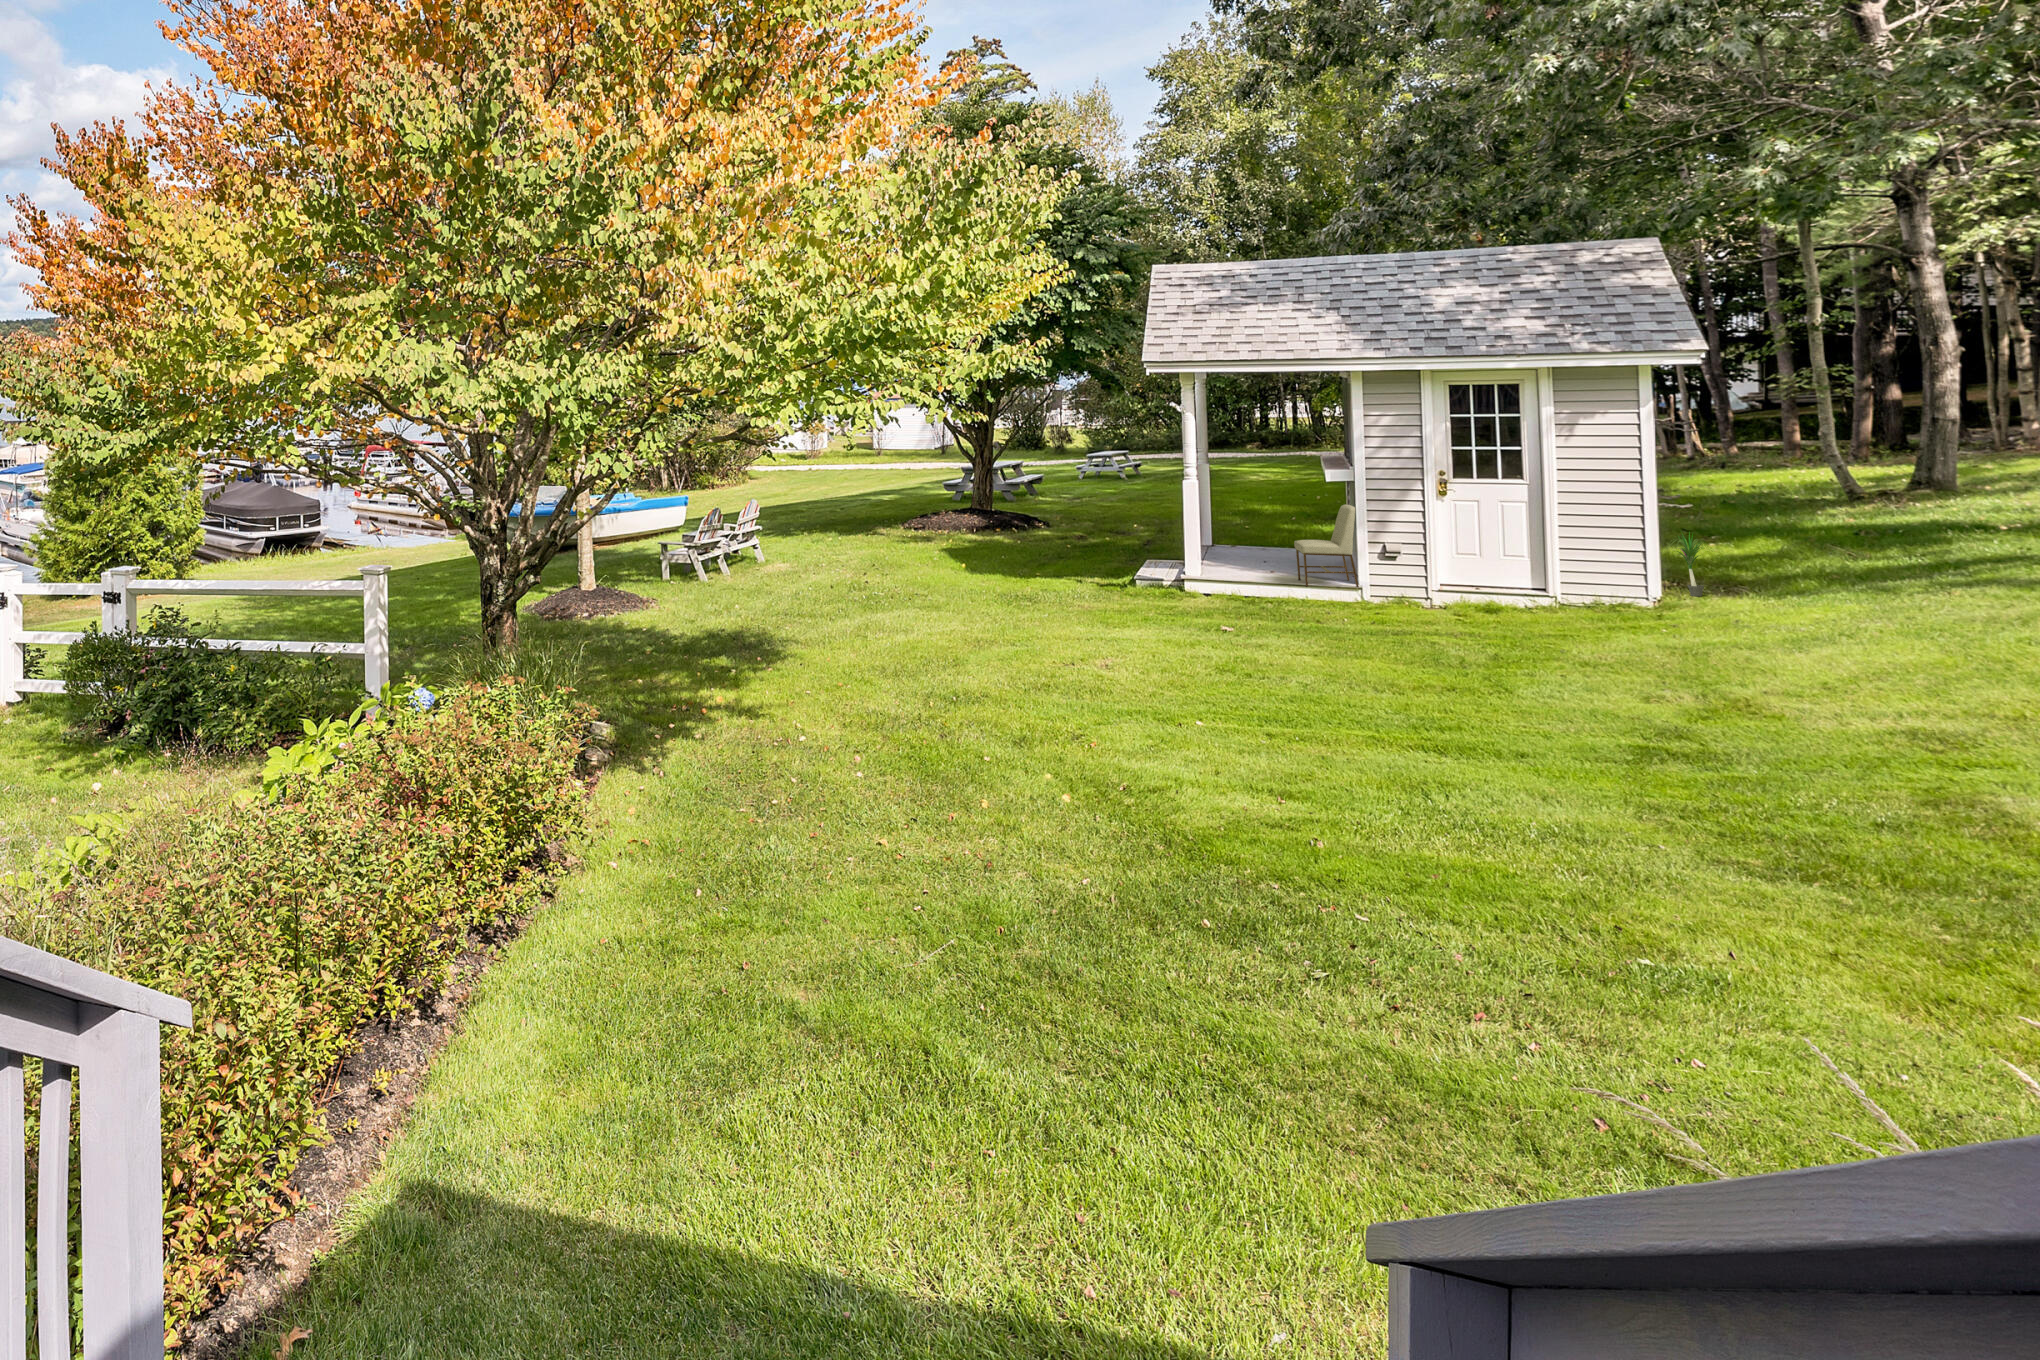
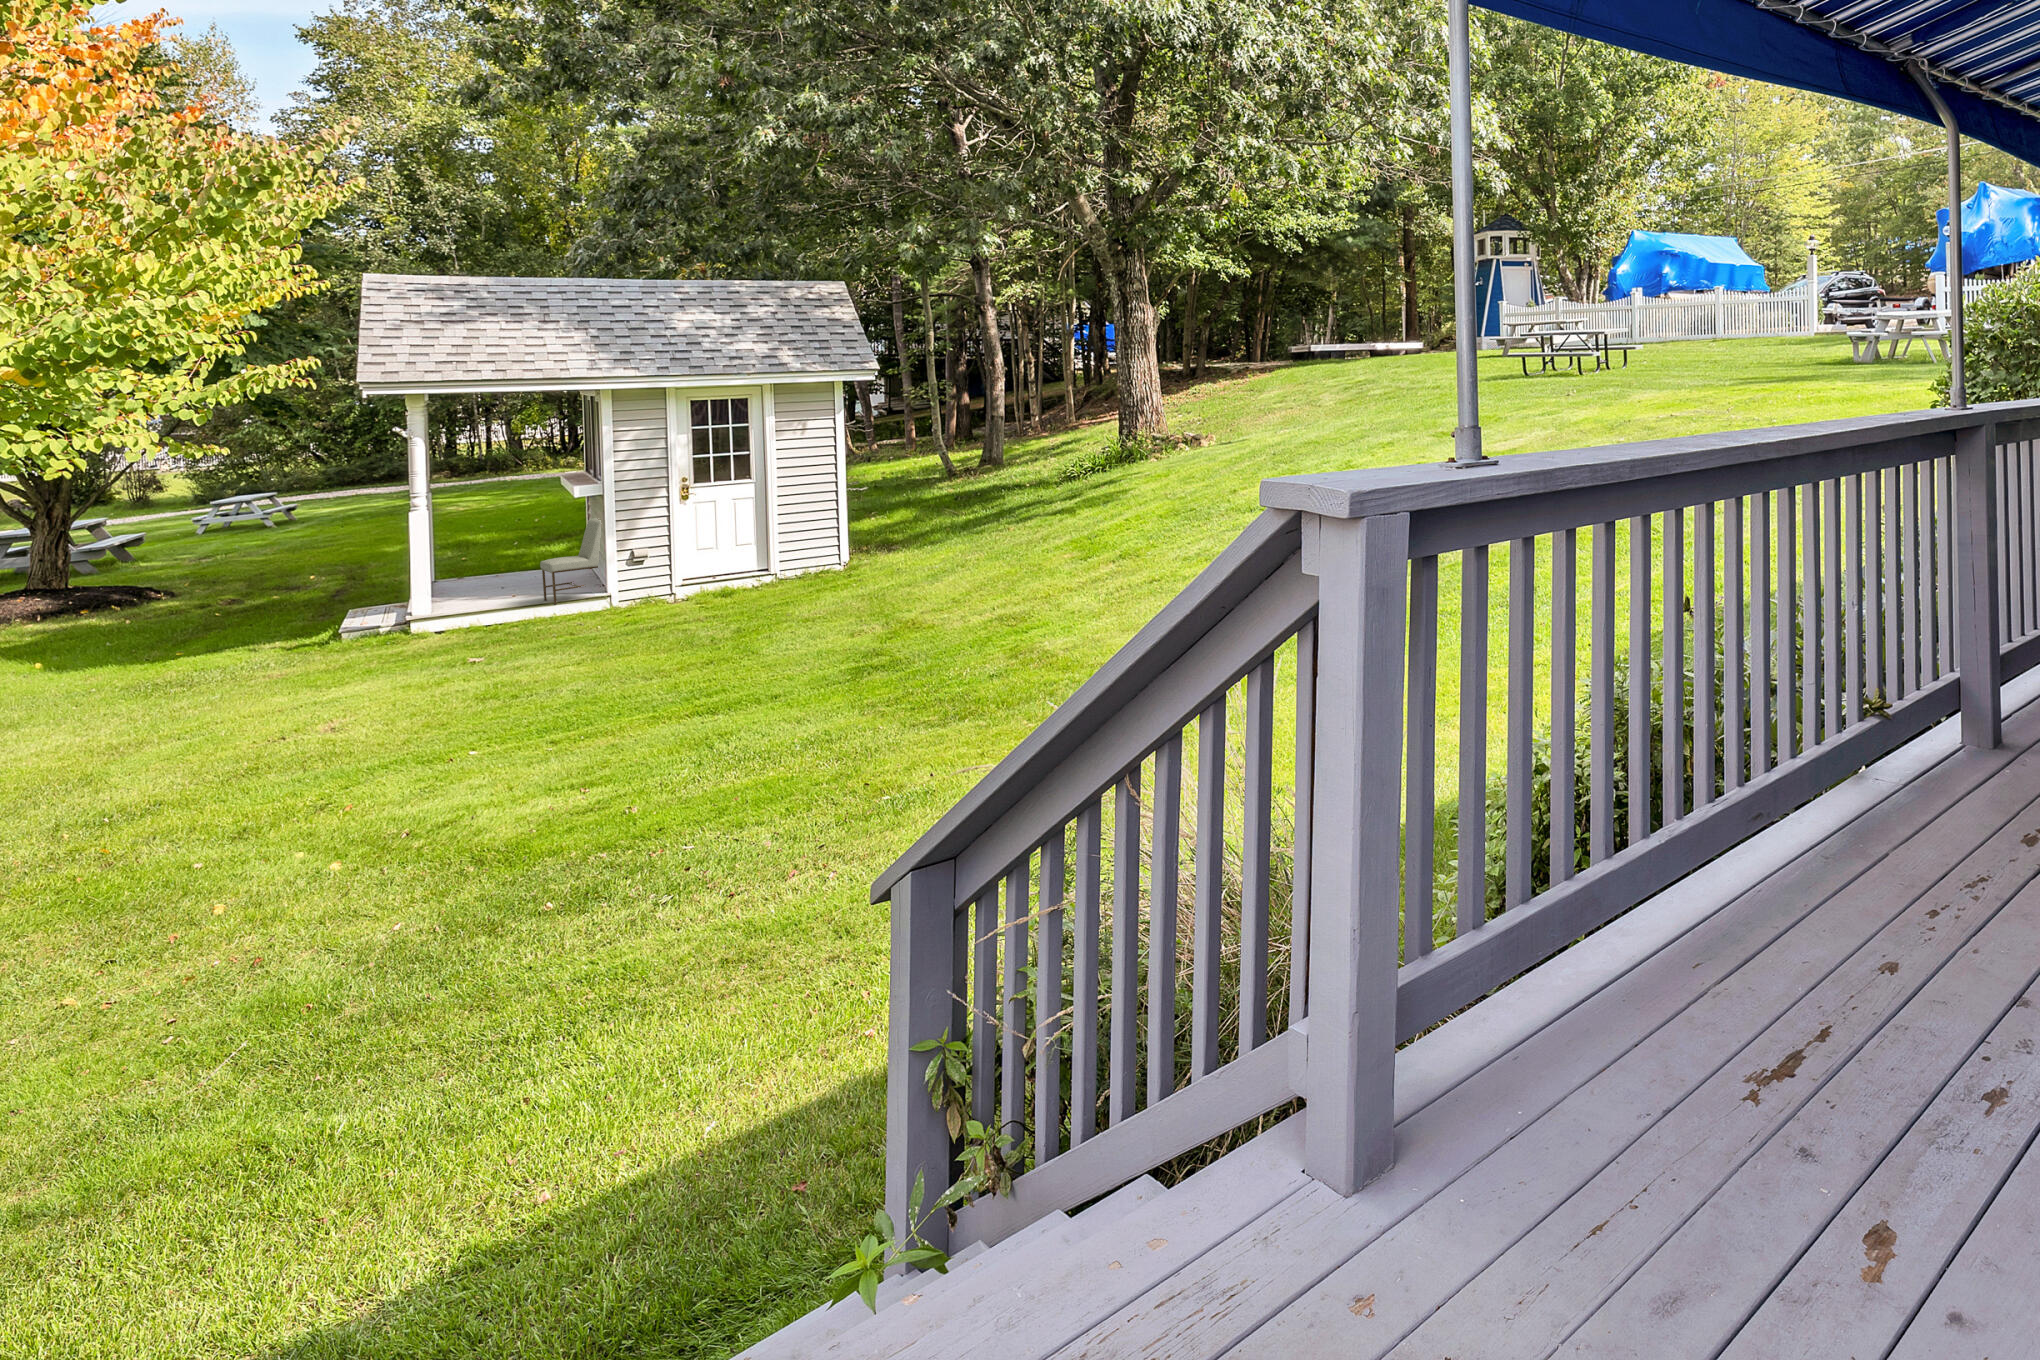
potted plant: present [1670,535,1706,596] -> none [843,507,881,557]

